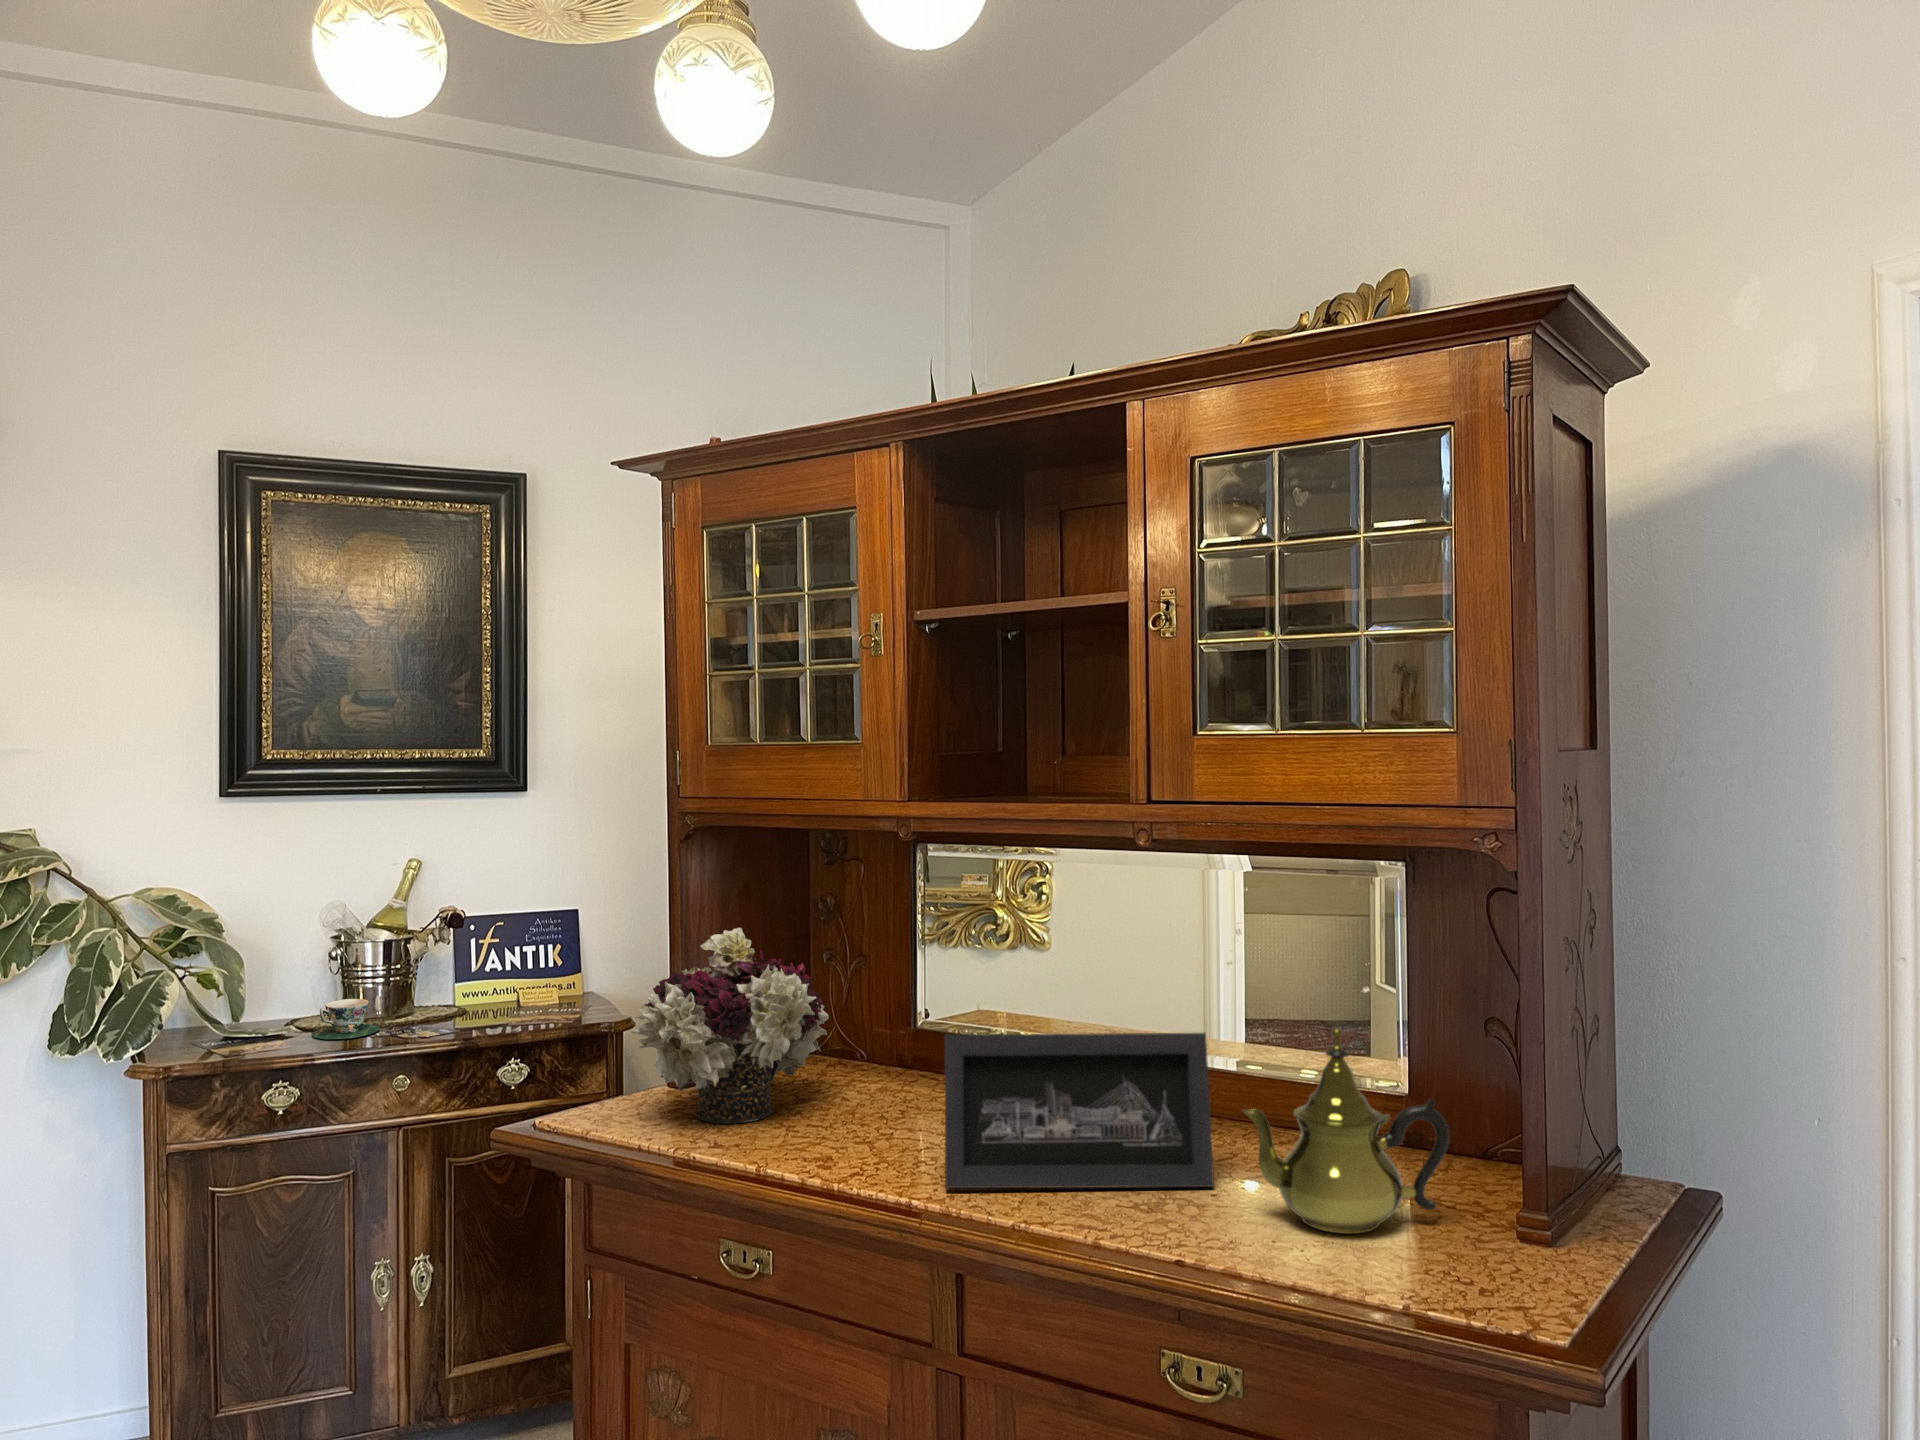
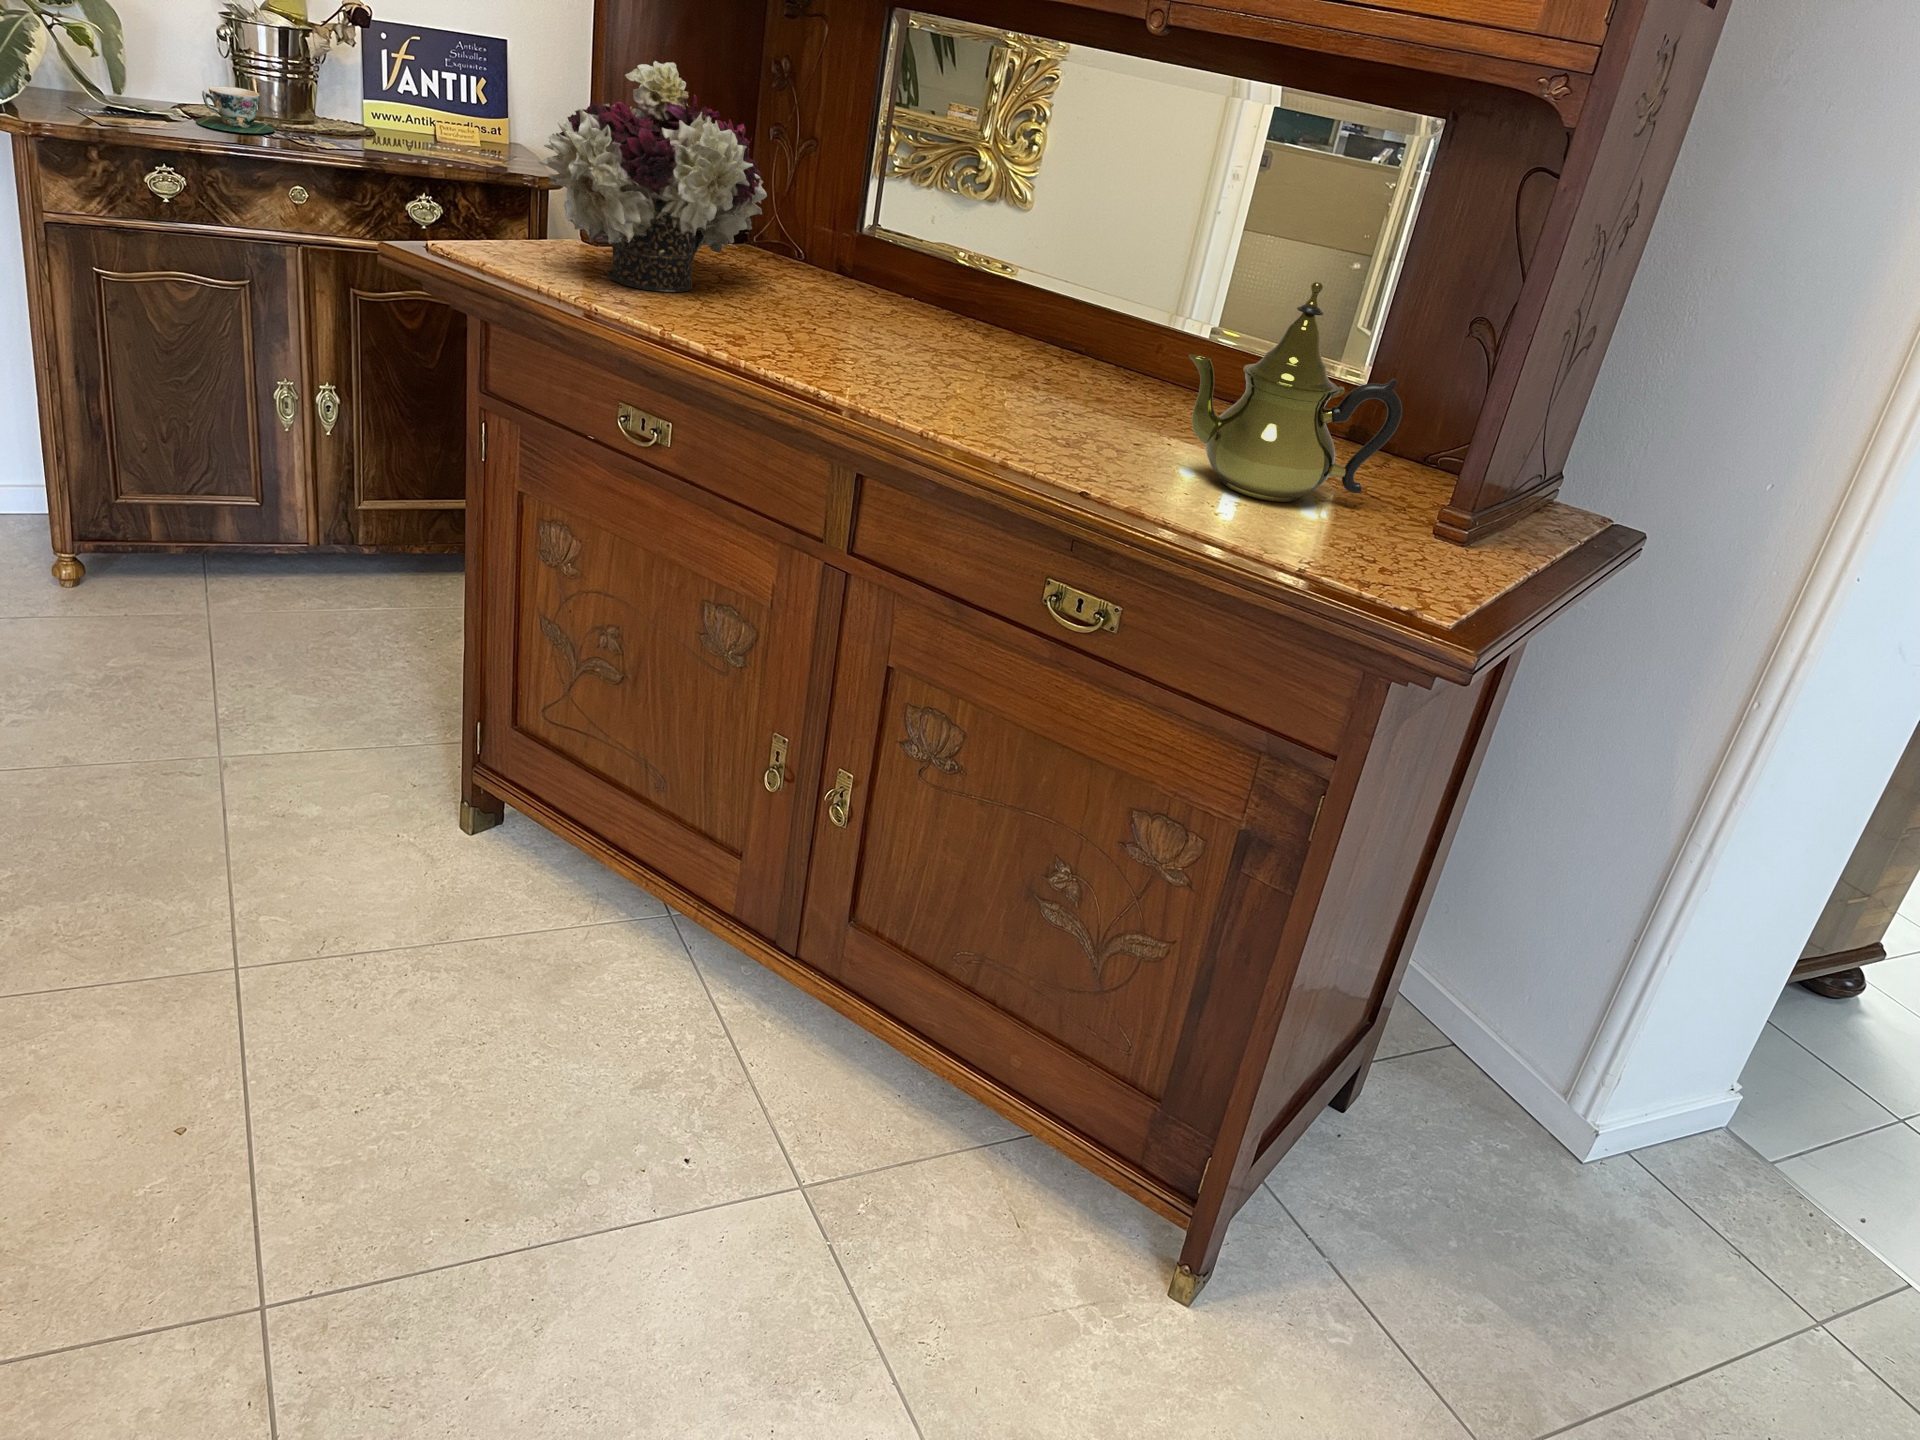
picture frame: present [945,1033,1214,1188] -> none [858,217,1173,436]

